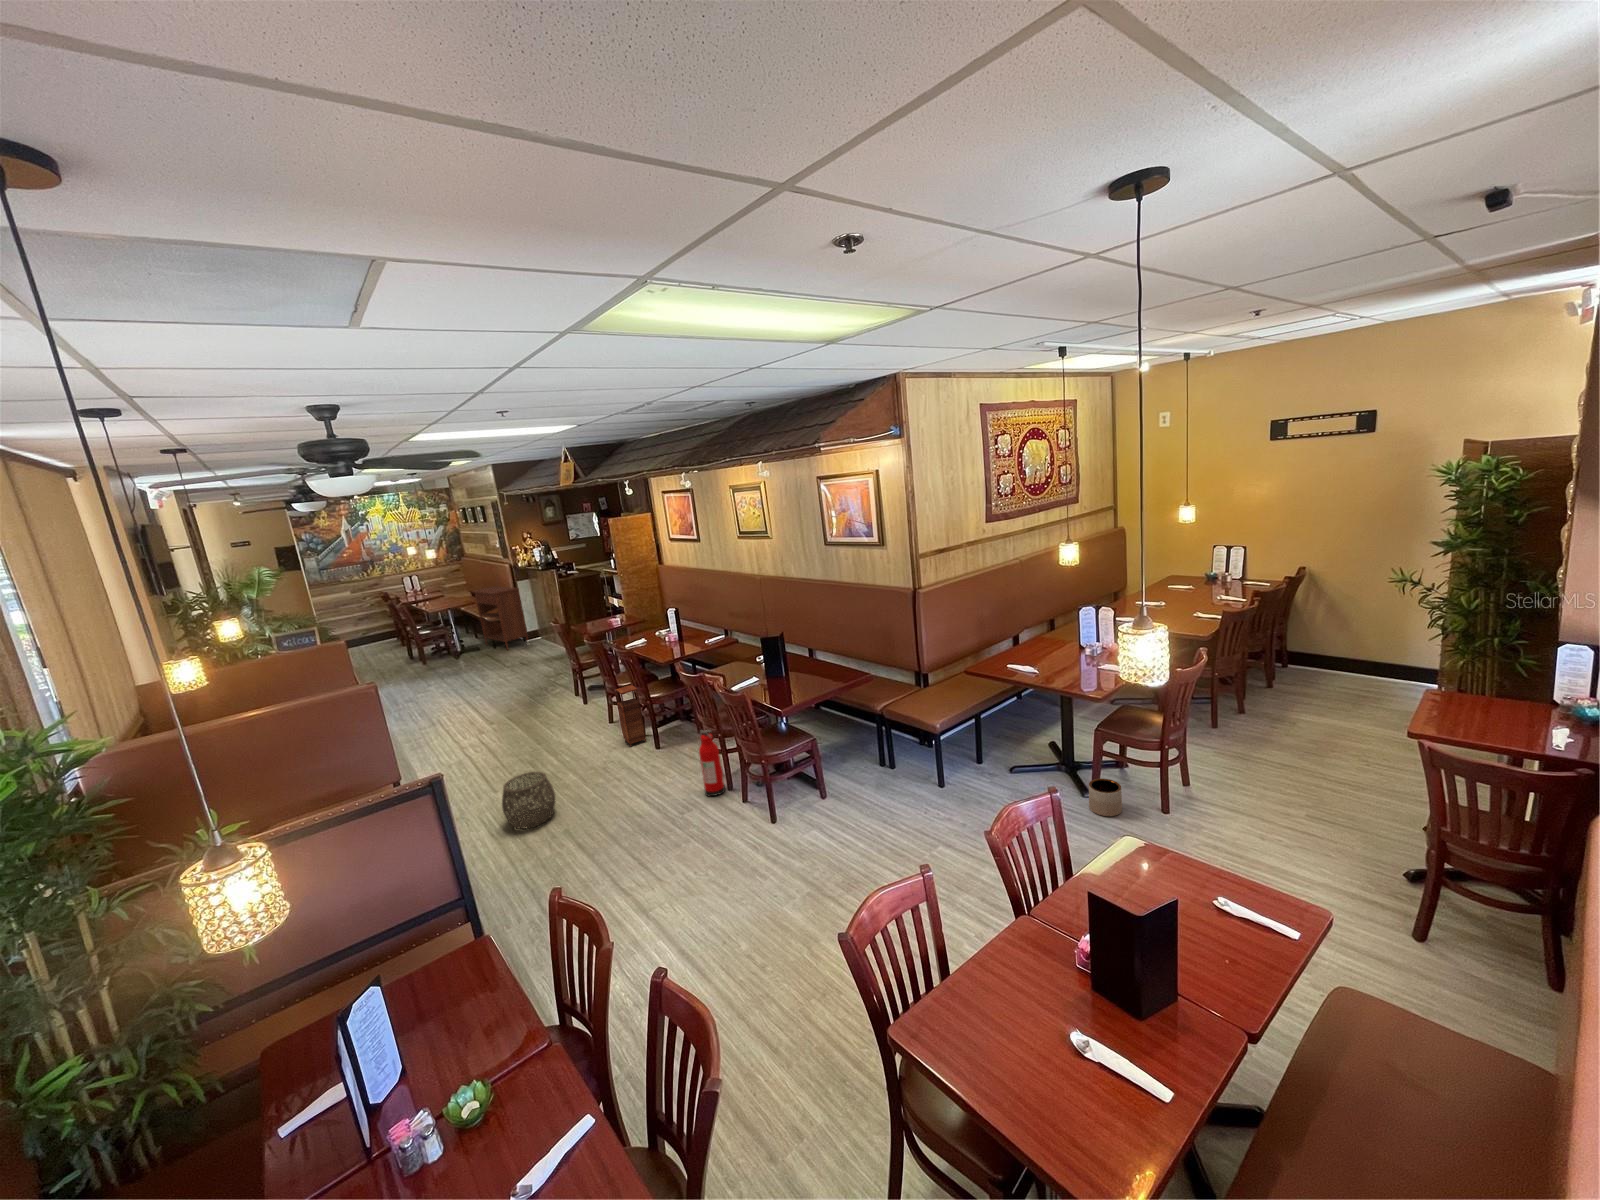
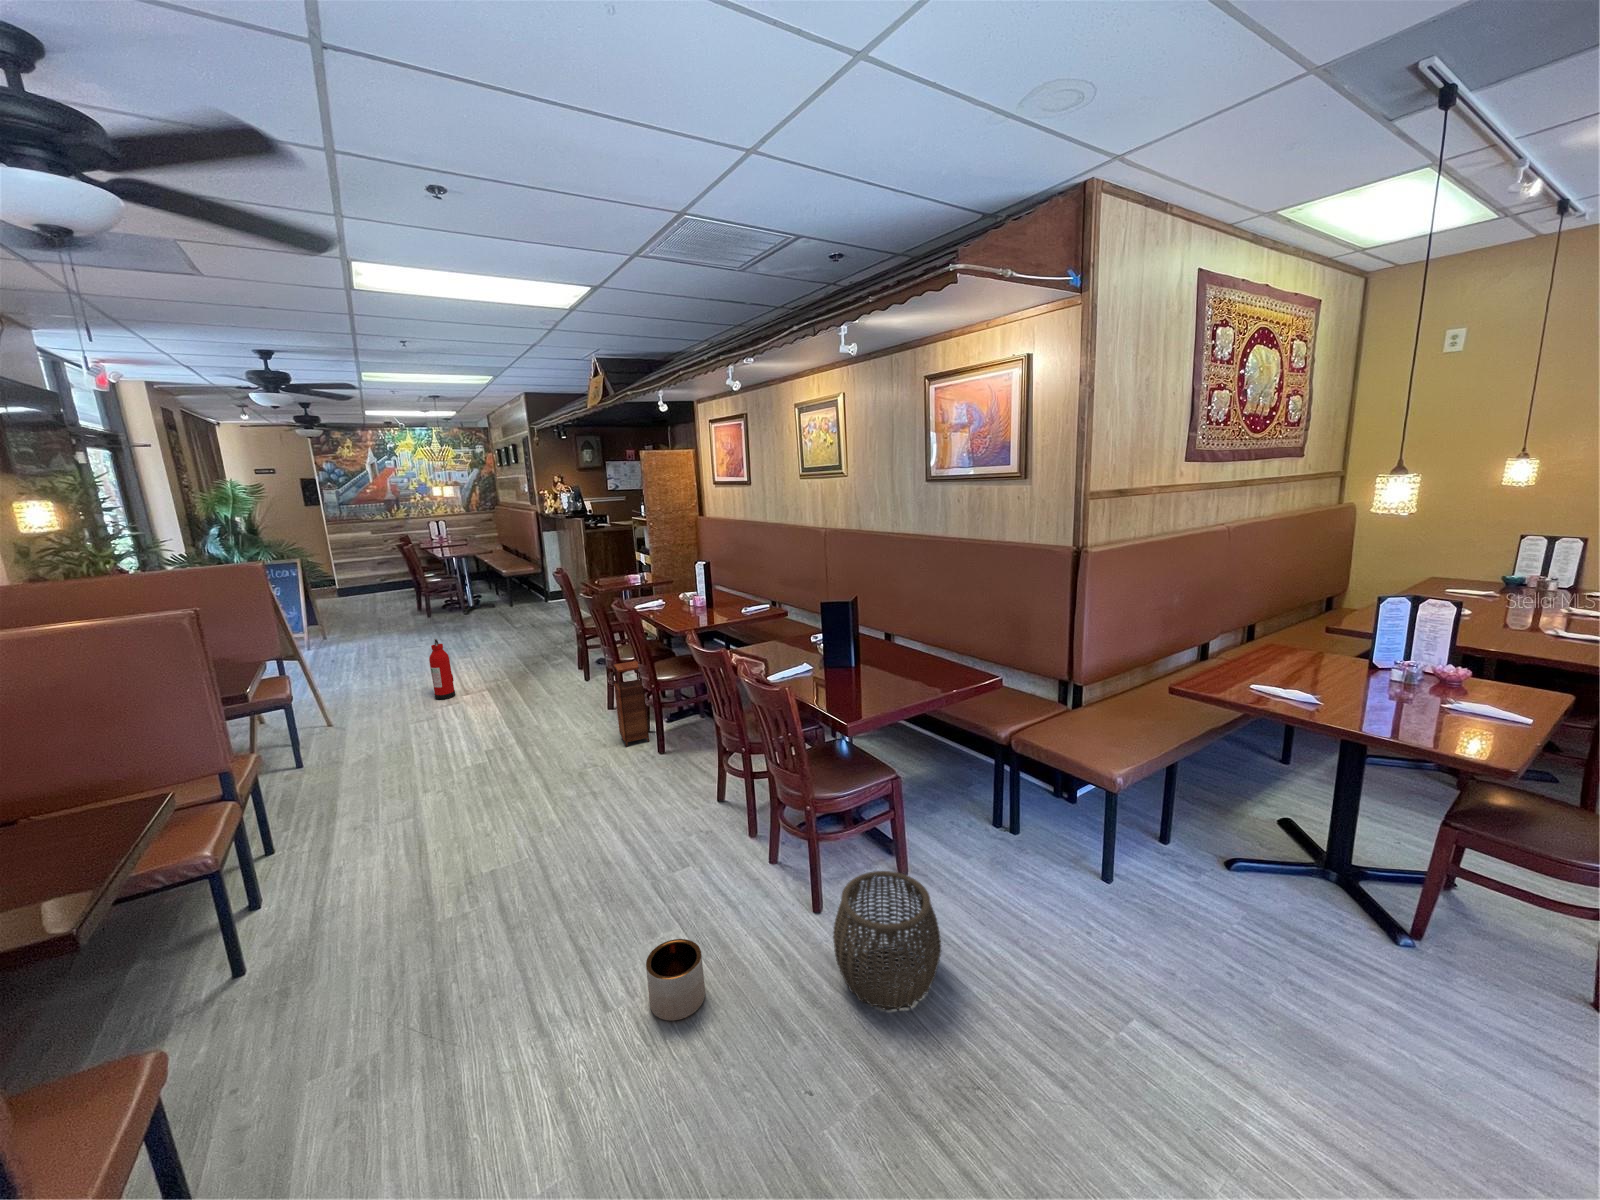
console table: present [472,586,528,649] -> none [490,536,549,610]
fire extinguisher: present [699,730,725,796] -> present [429,639,456,700]
woven basket: present [502,772,555,829] -> present [833,871,941,1010]
planter: present [1089,779,1122,816] -> present [646,939,705,1020]

